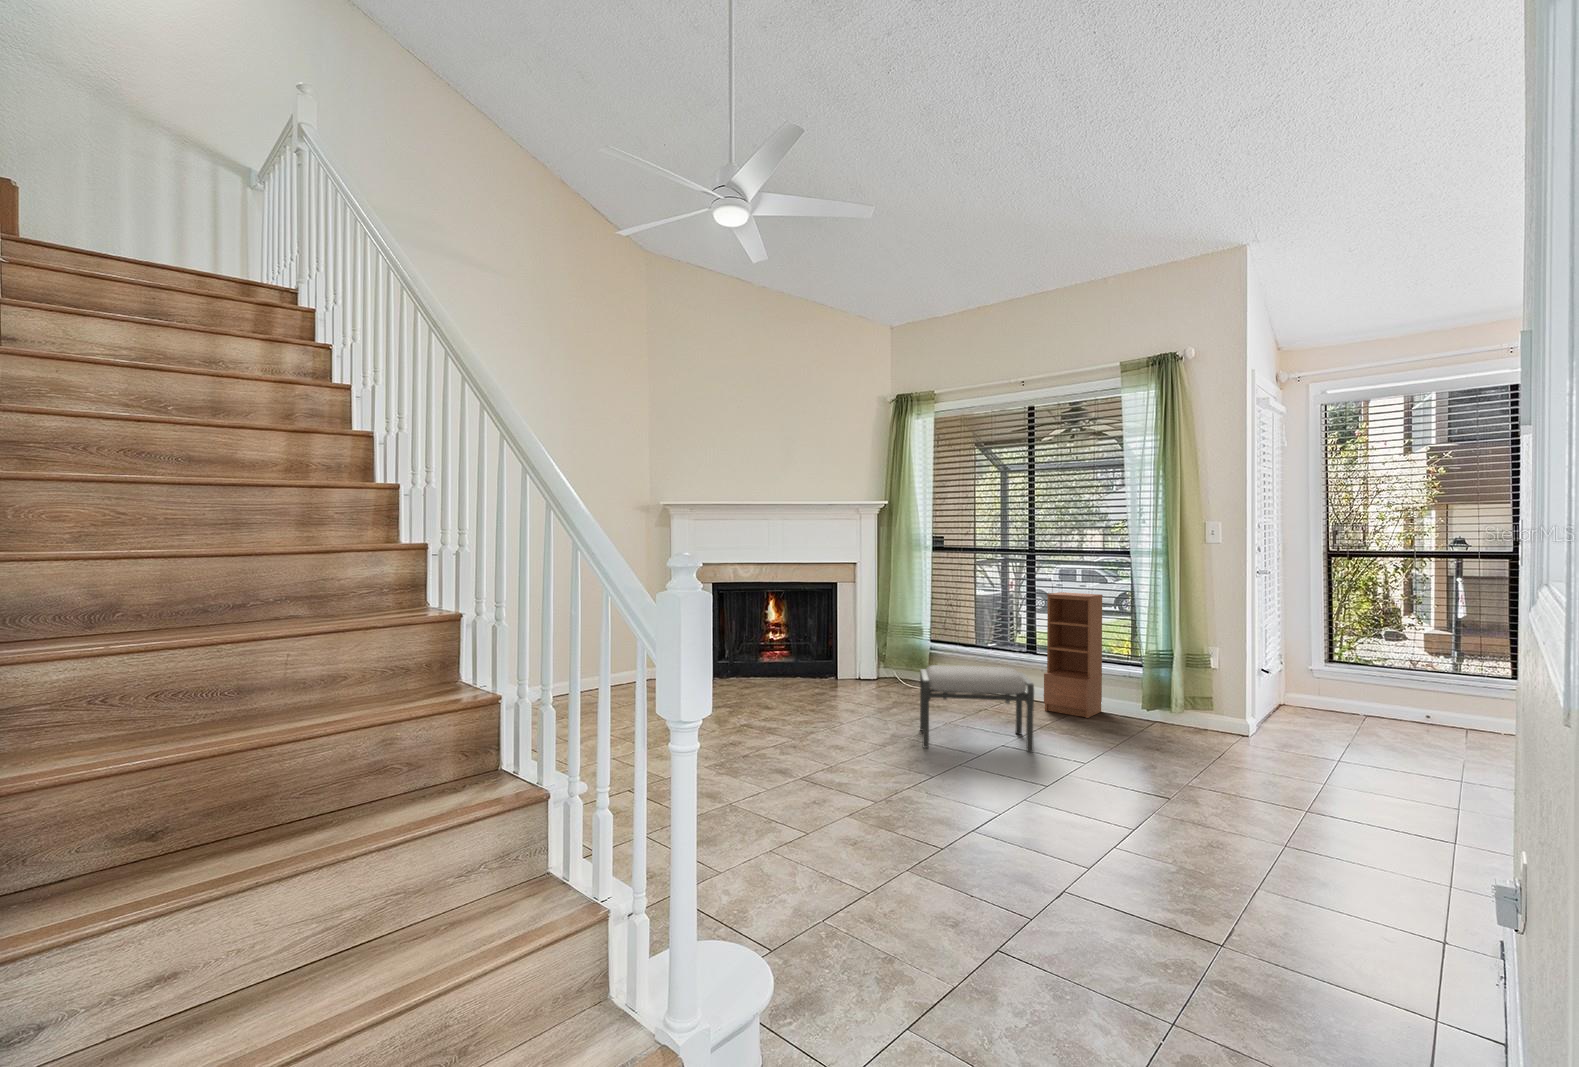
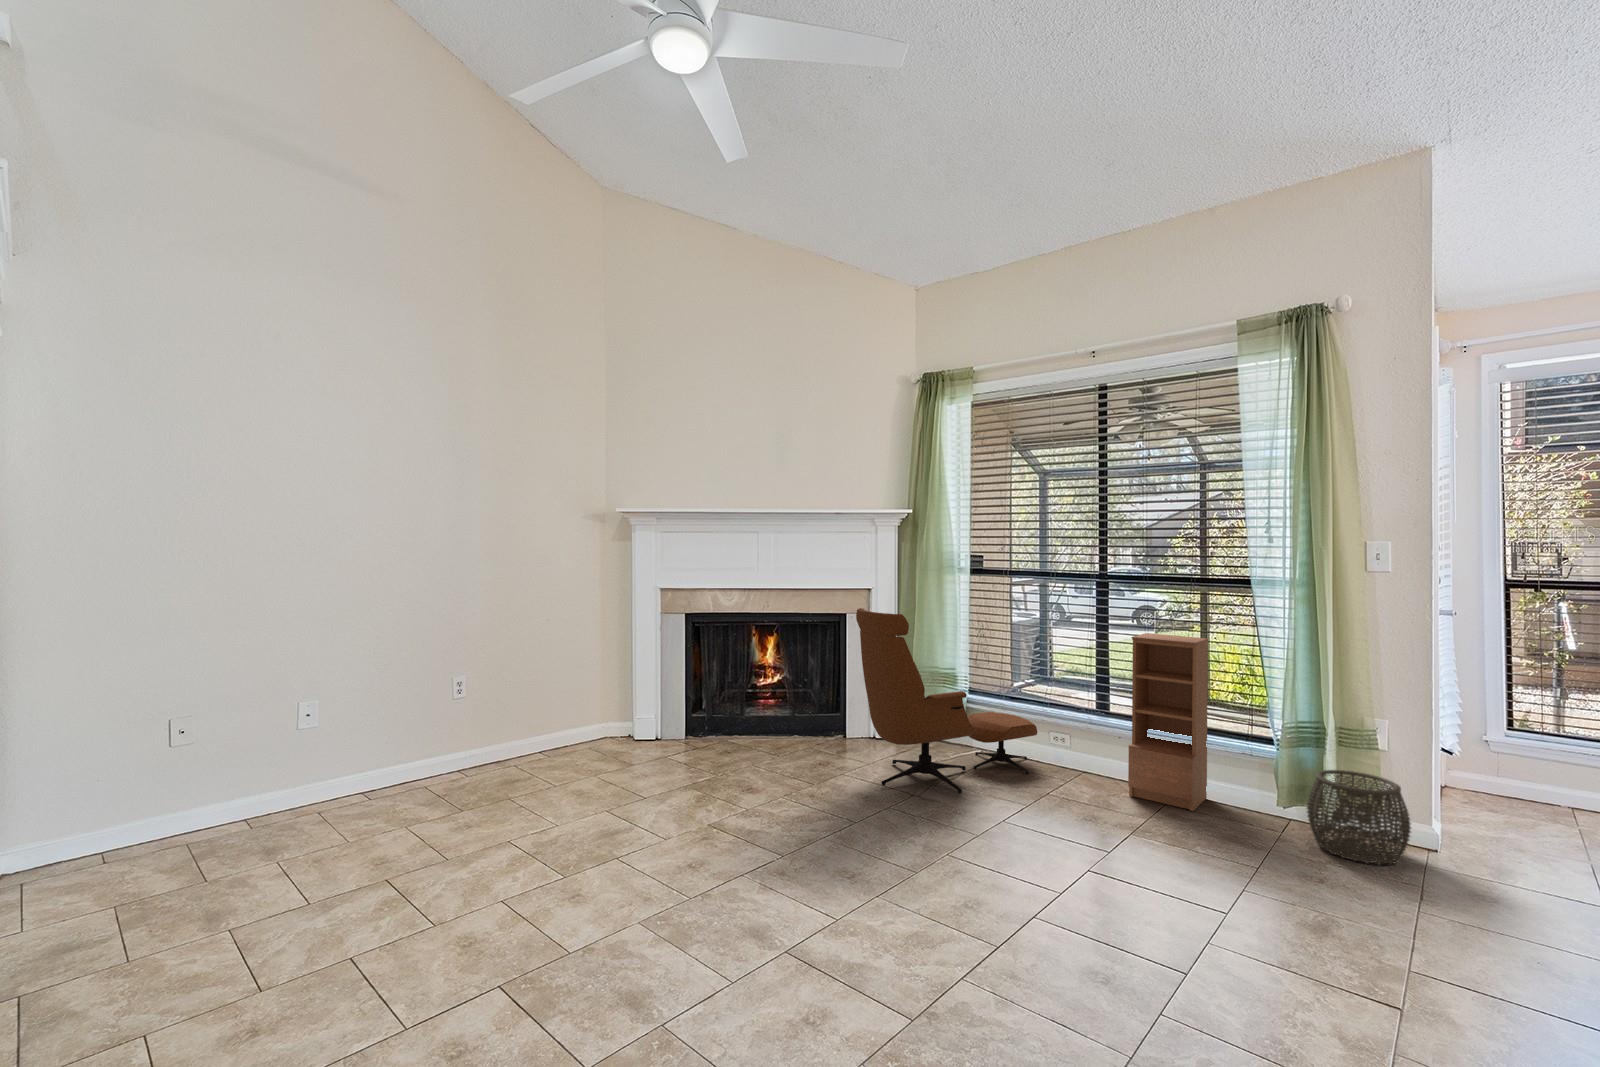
lounge chair: none [844,575,982,709] -> present [856,608,1037,794]
ottoman: present [920,665,1034,752] -> none [965,745,1143,886]
woven basket: none [1159,683,1226,743] -> present [1307,770,1411,865]

